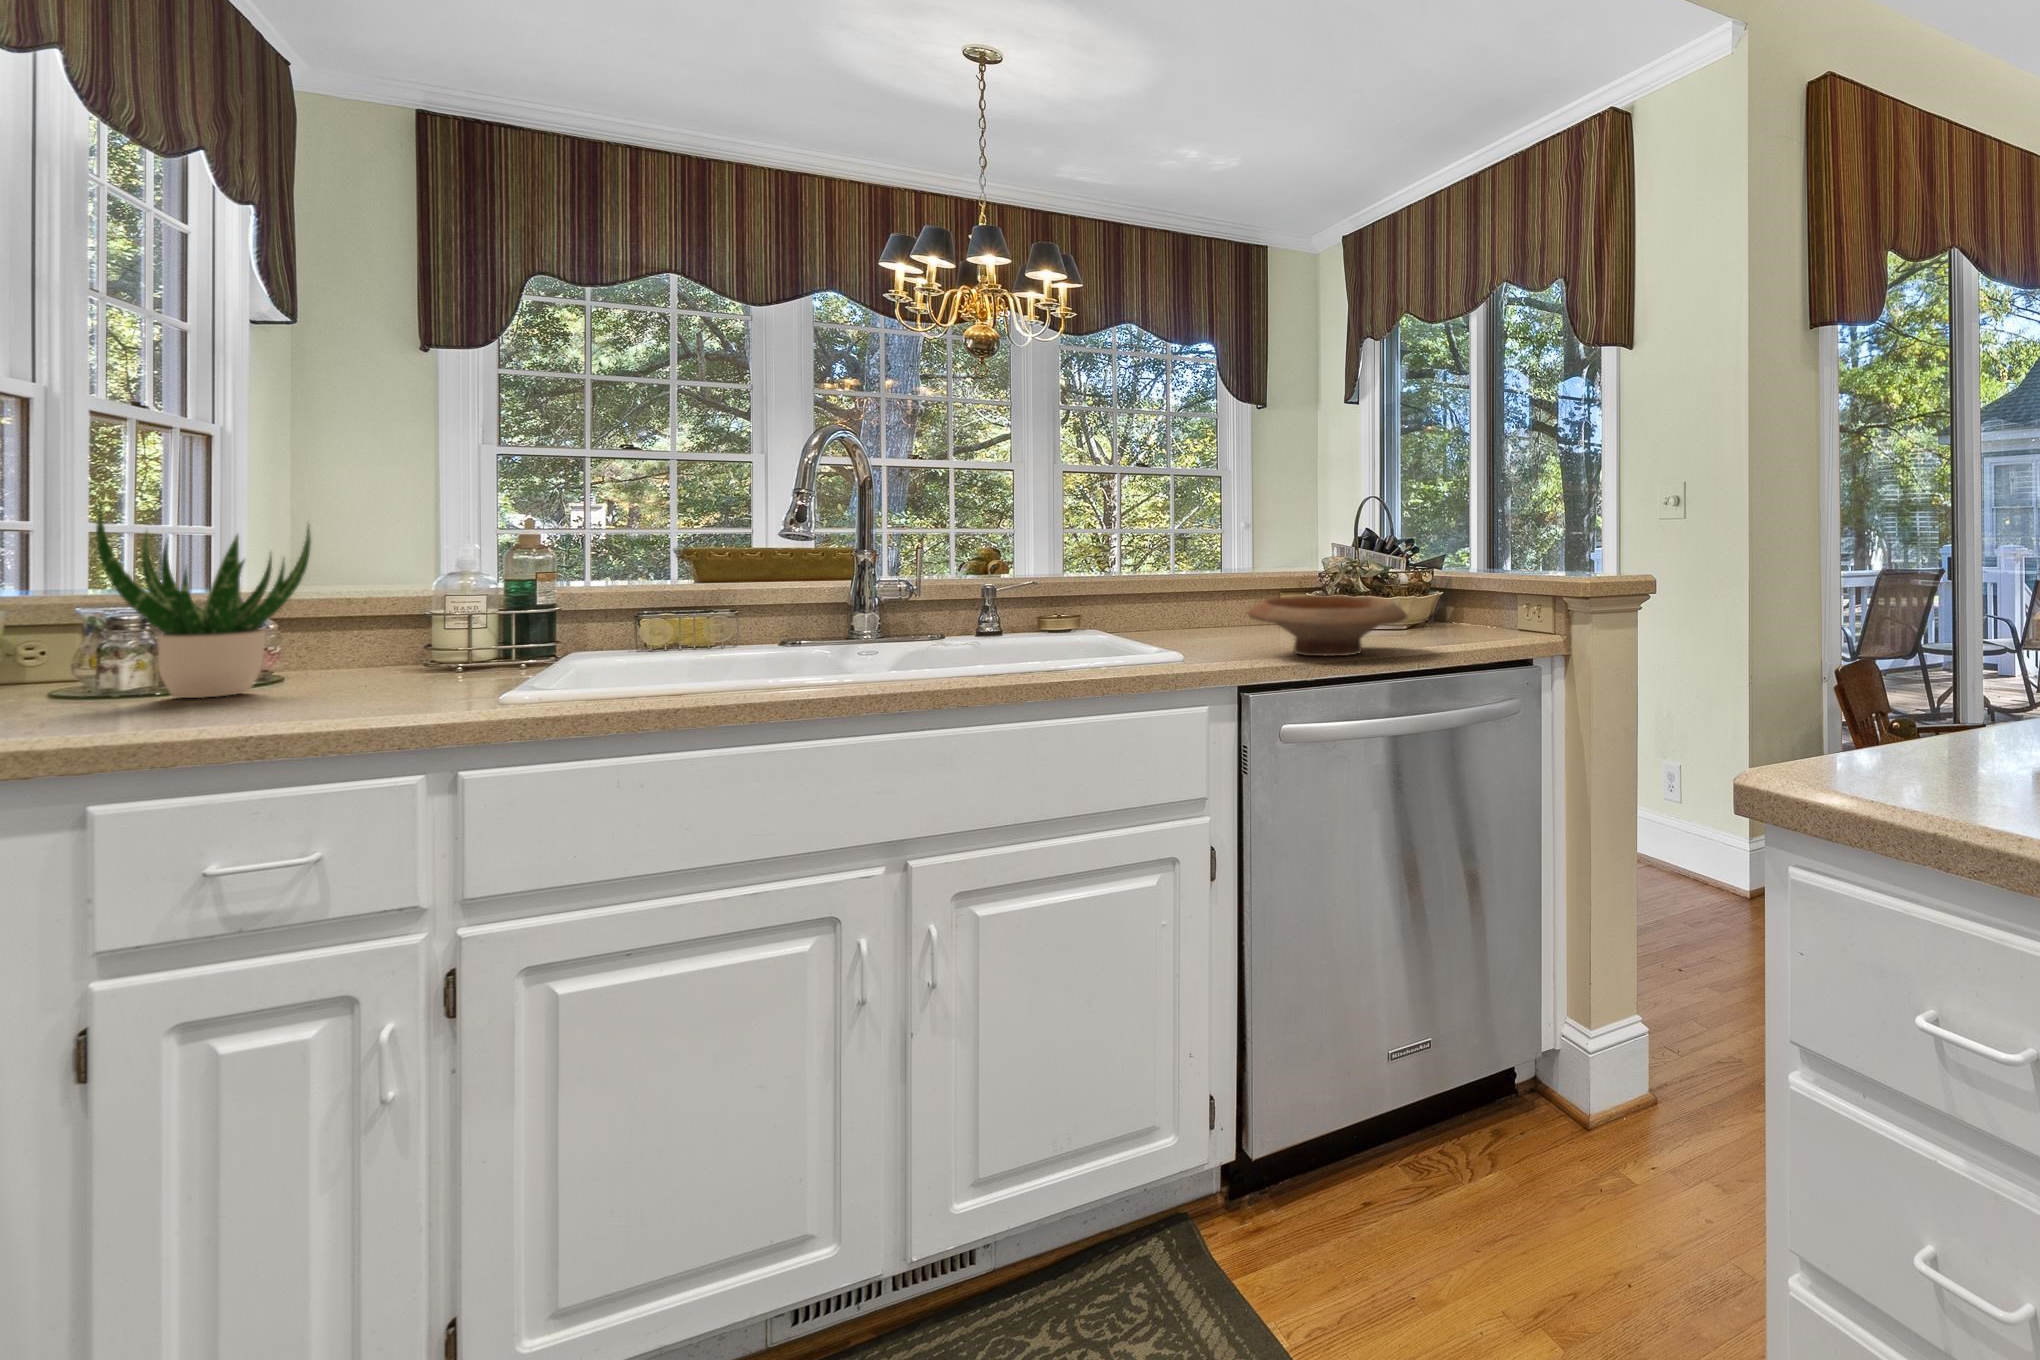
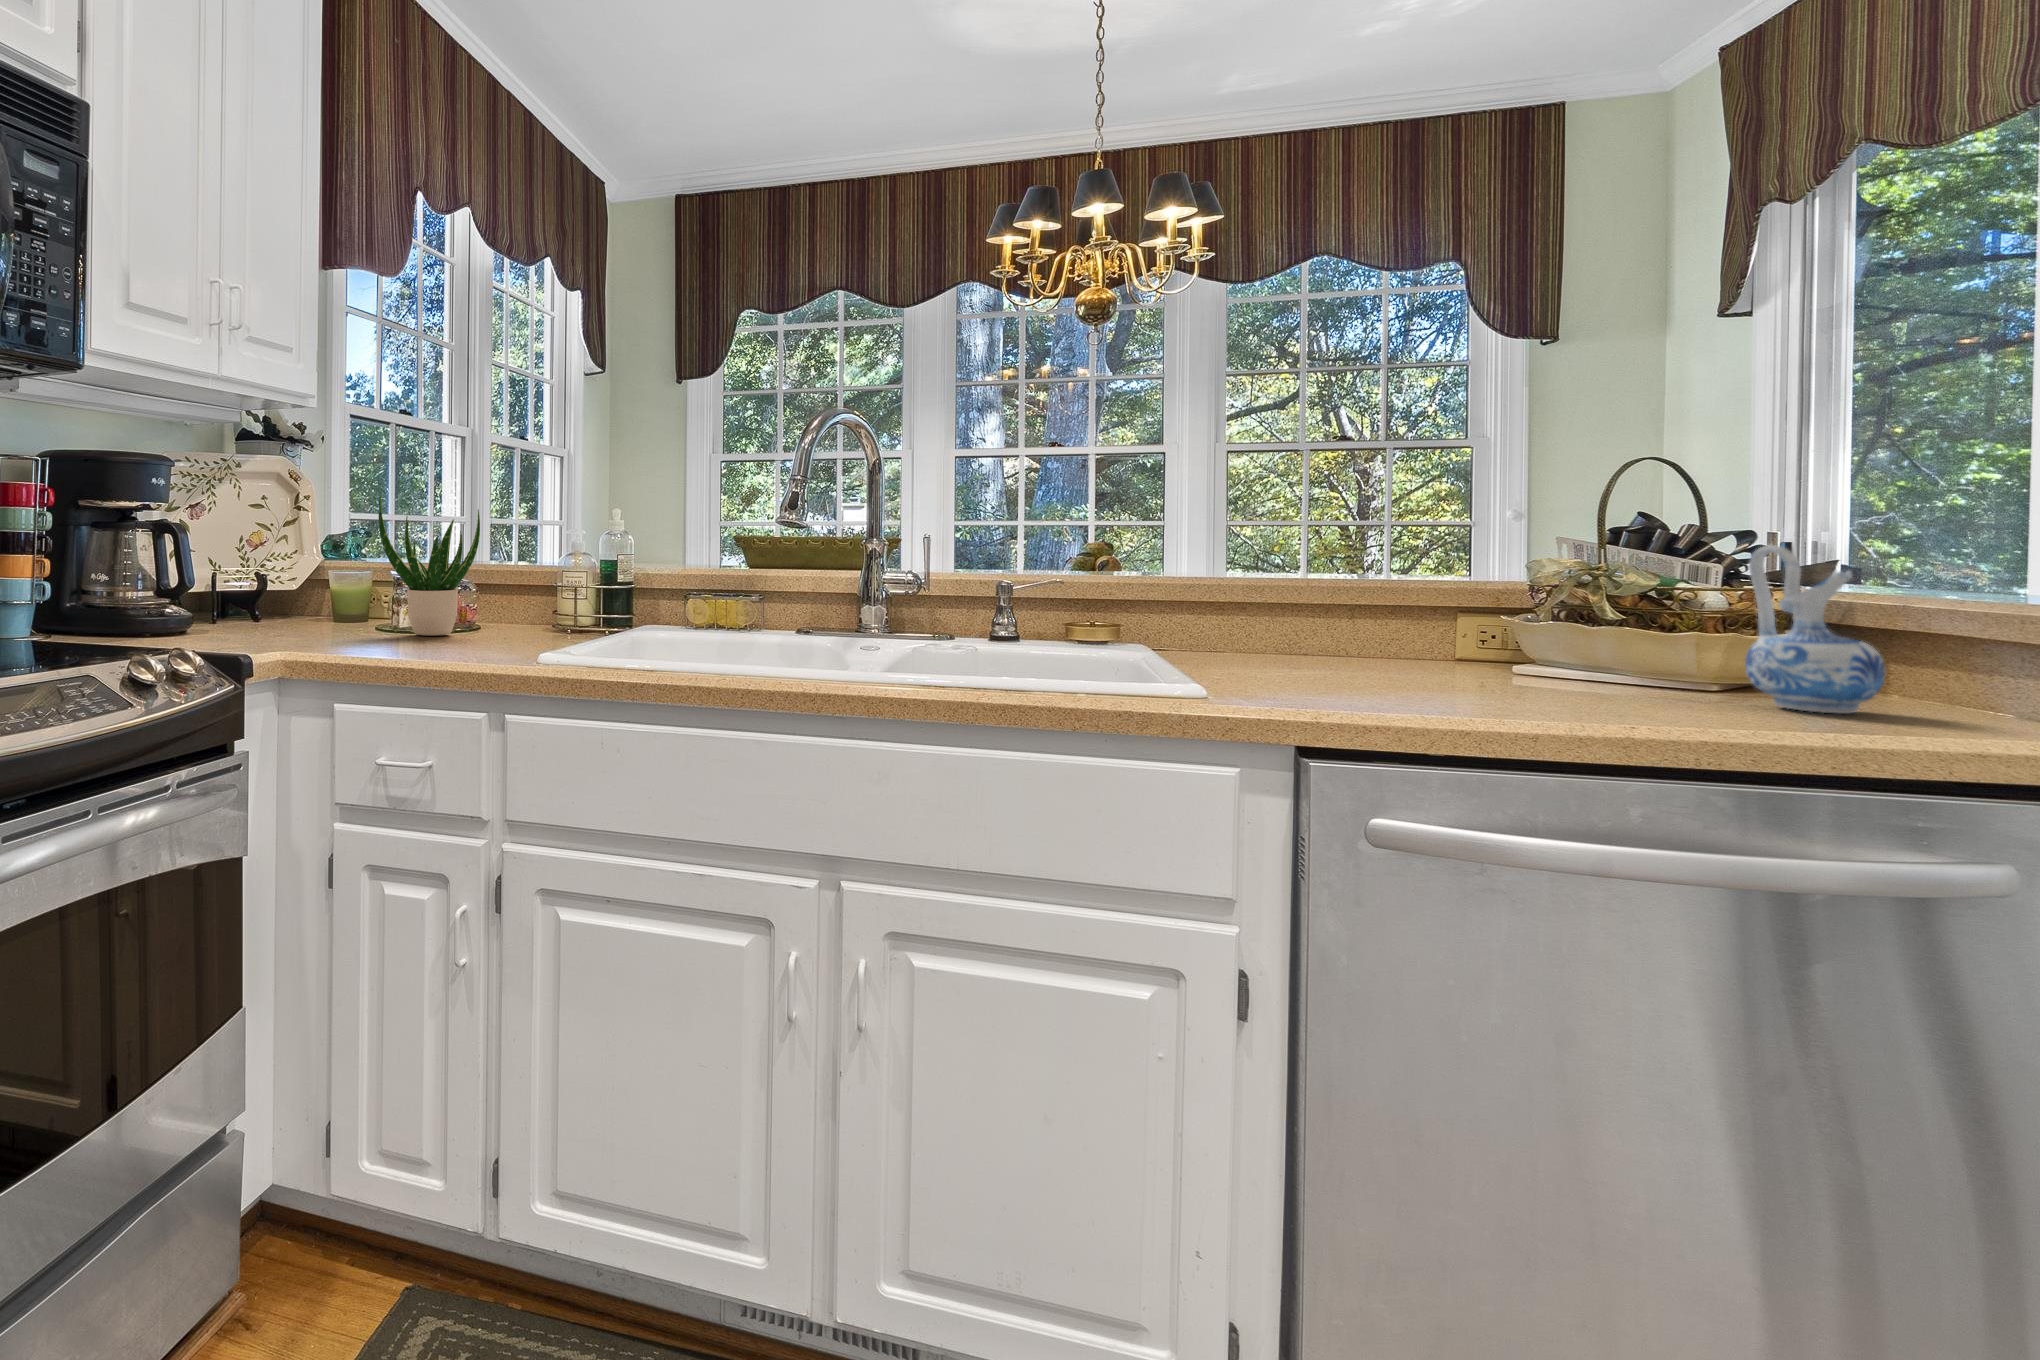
ceramic pitcher: none [1436,553,1488,642] -> present [1745,545,1885,714]
wooden bowl: present [1248,595,1407,656] -> none [1313,608,1634,707]

